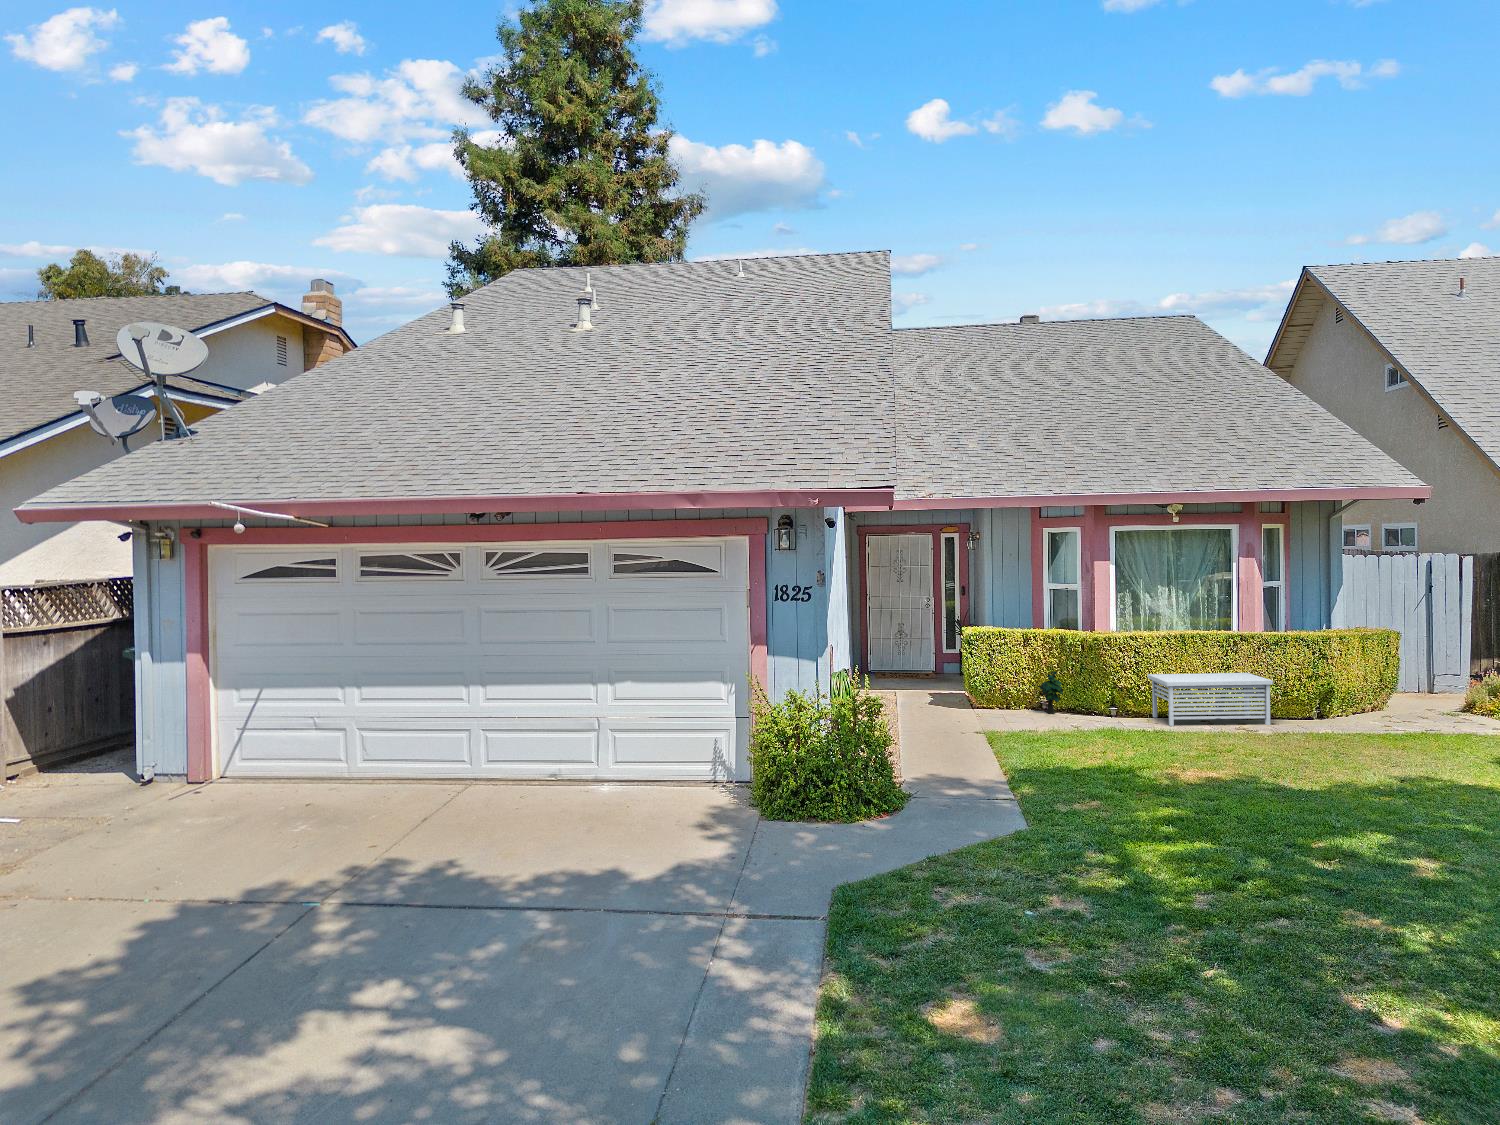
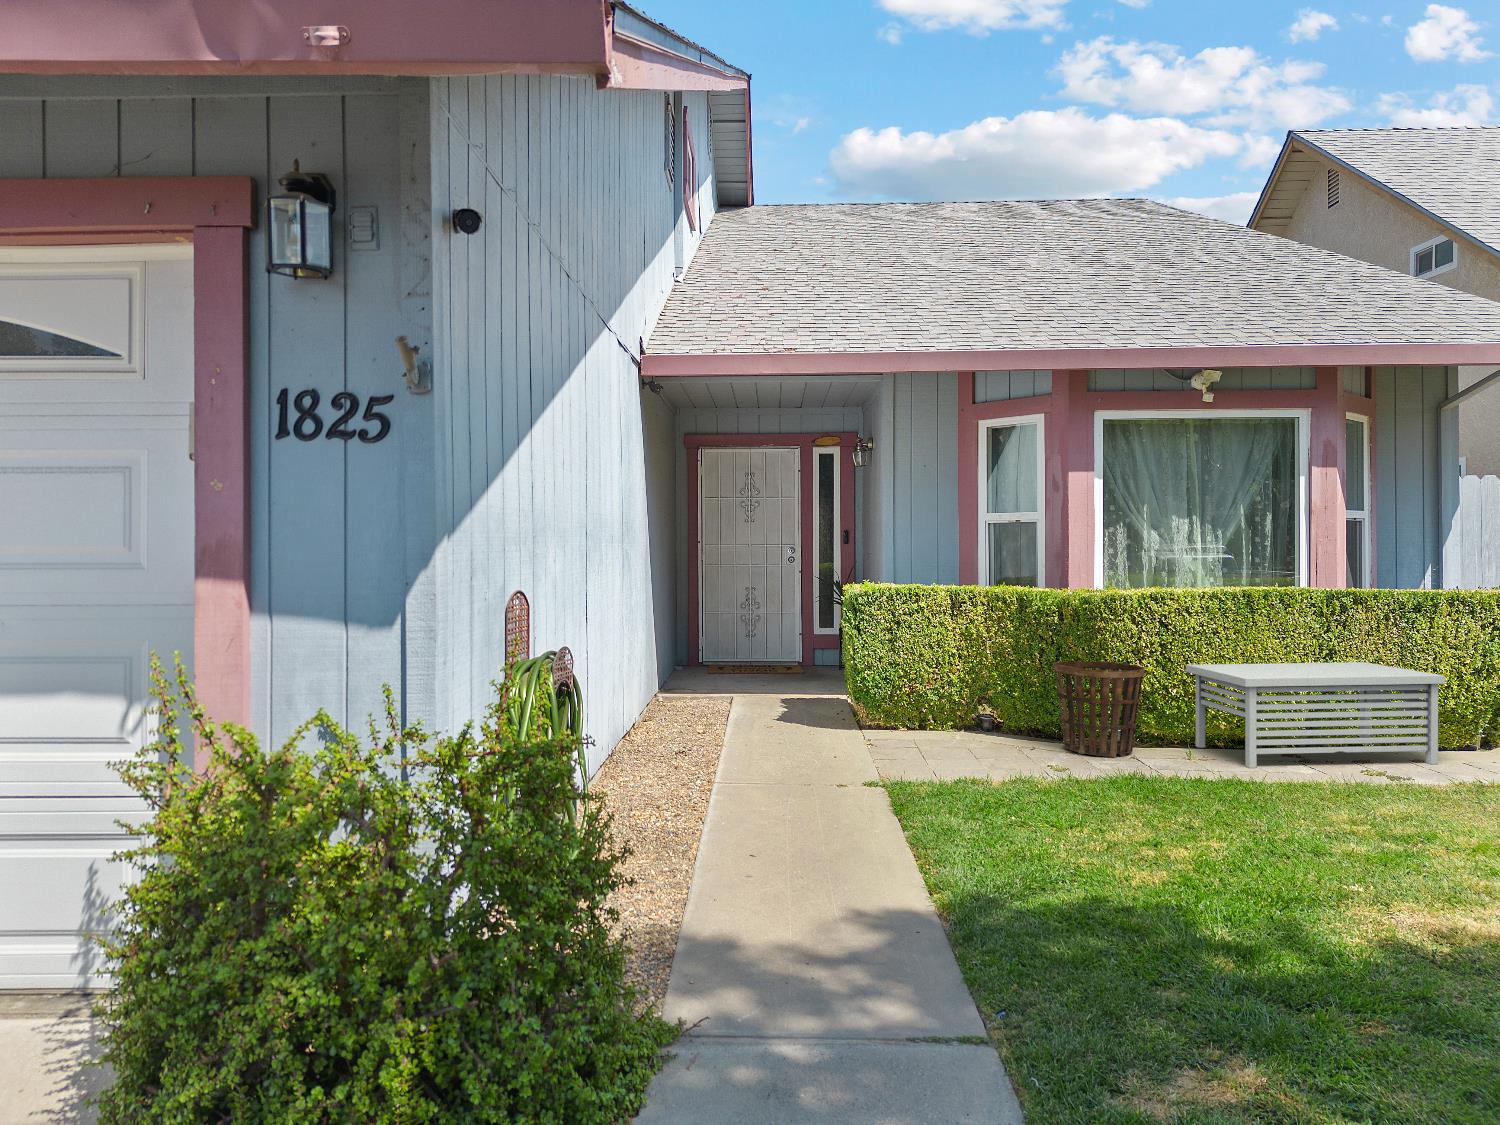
decorative plant: present [1038,671,1063,714] -> none [977,659,1027,740]
basket: none [1075,672,1122,721] -> present [1053,661,1144,757]

